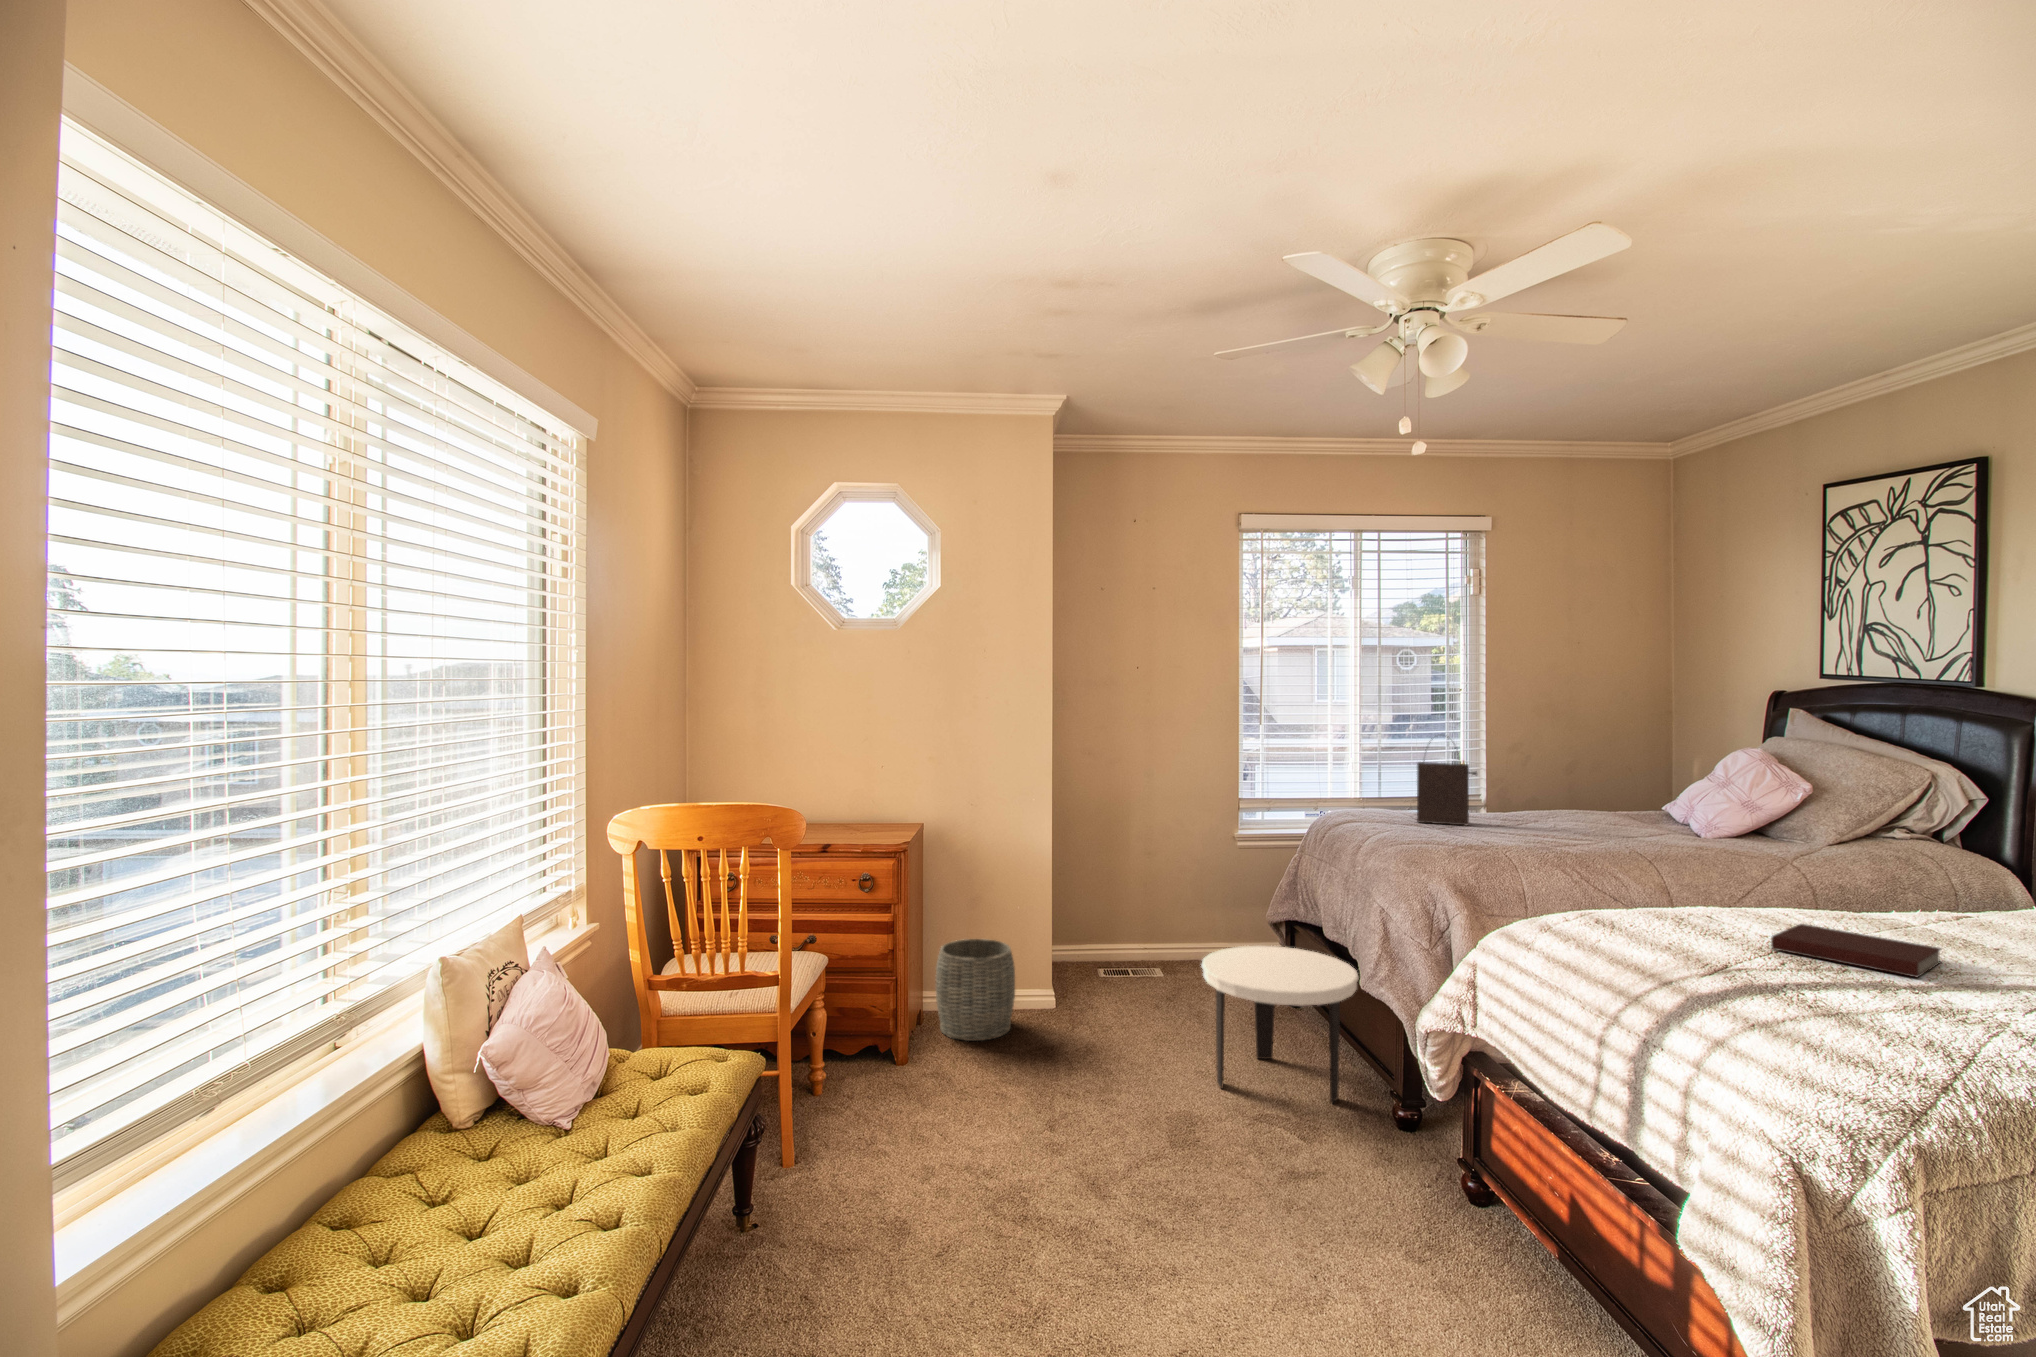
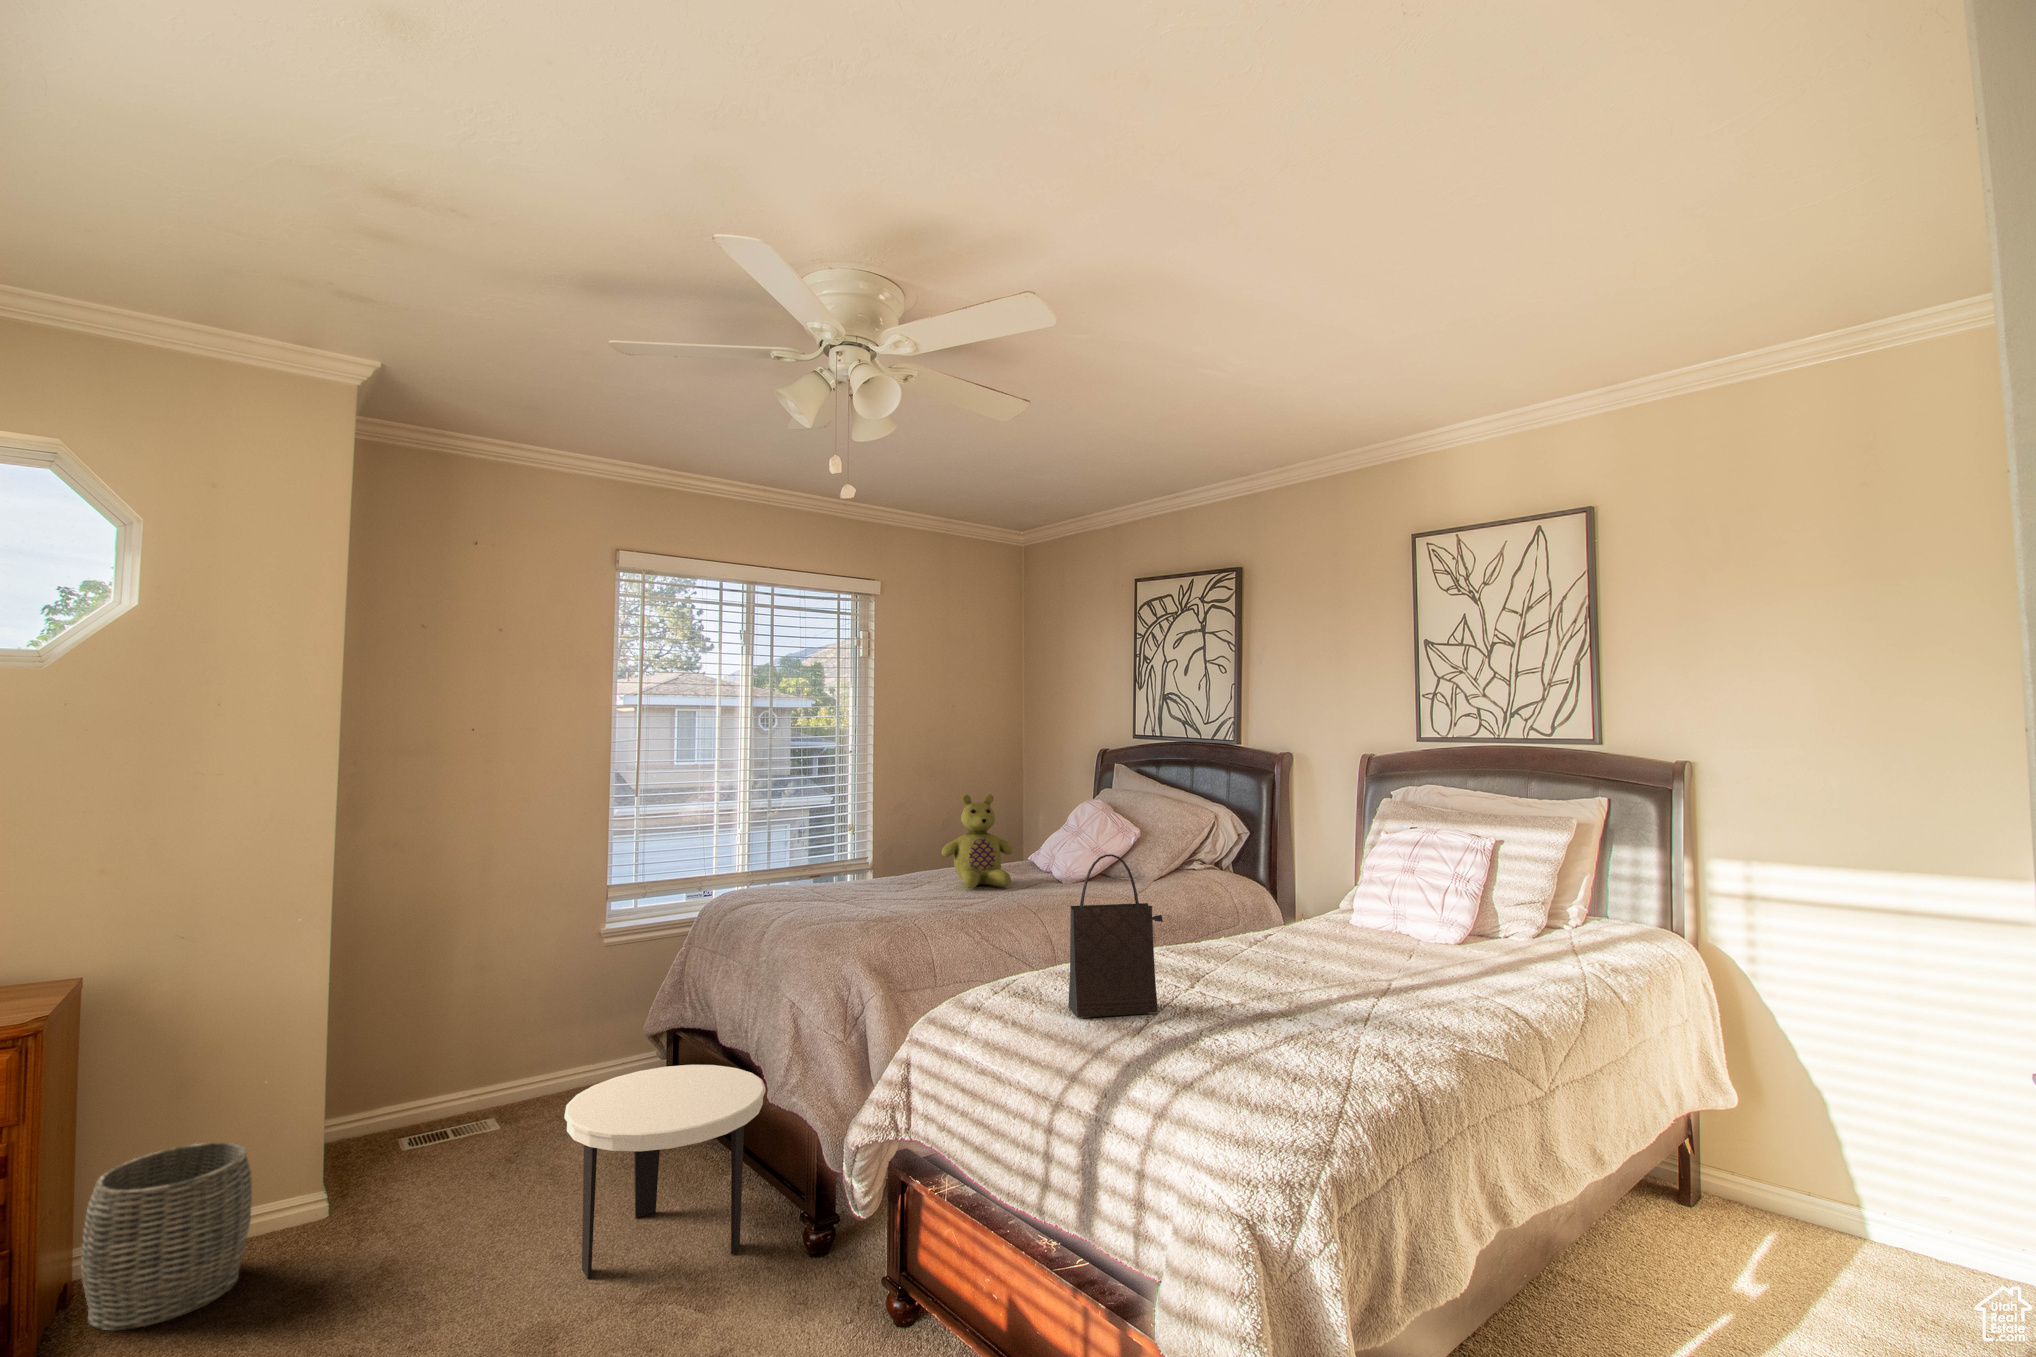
stuffed bear: none [1546,736,1633,833] -> present [942,794,1013,889]
handbag: present [1417,743,1477,825] -> present [1068,854,1163,1018]
notebook: present [1771,924,1941,977] -> none [1164,961,1276,1000]

